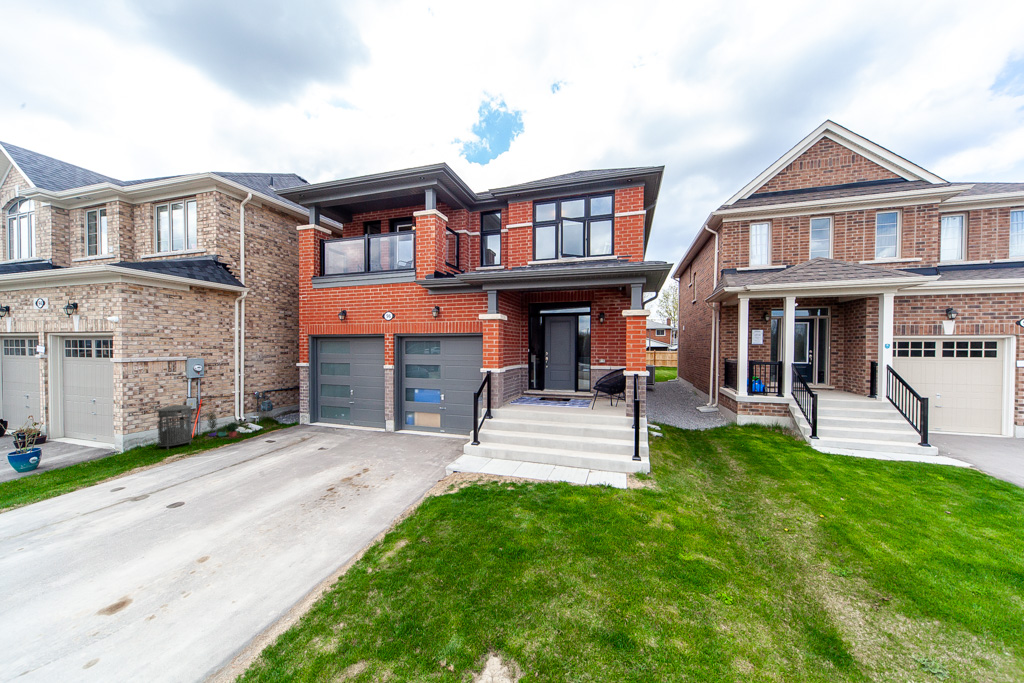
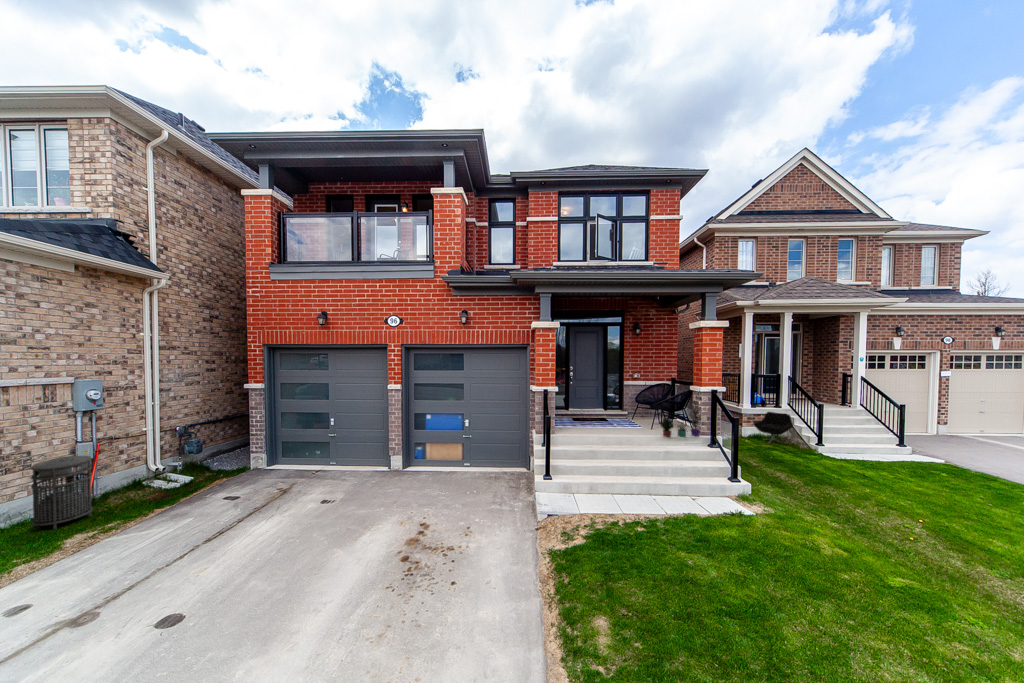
lounge chair: none [736,401,782,435] -> present [753,412,793,443]
potted plant: present [208,412,238,437] -> present [661,404,701,437]

